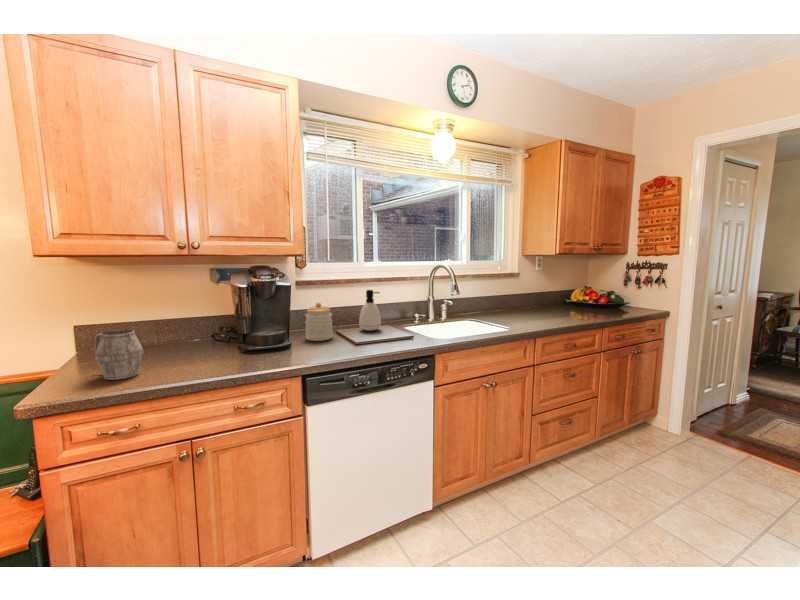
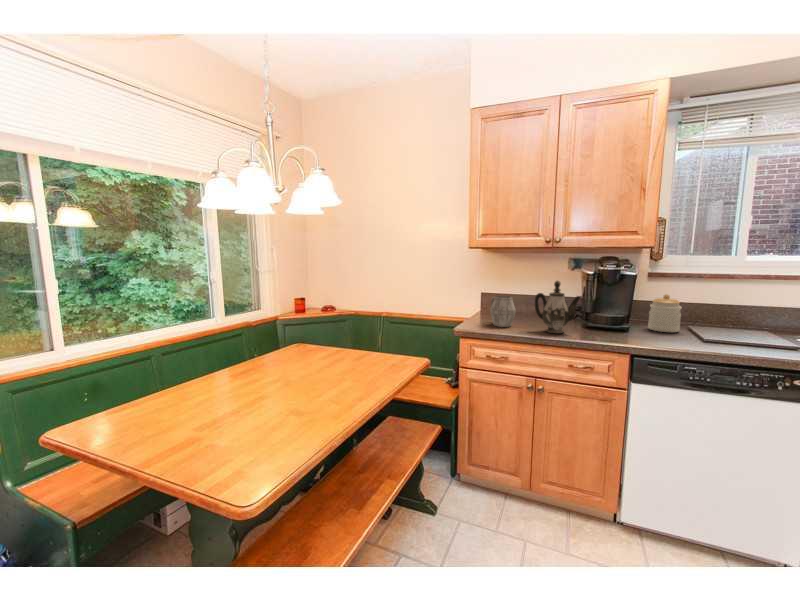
soap dispenser: present [359,290,381,331] -> none [720,287,756,334]
teapot: none [173,300,239,372] -> present [535,281,582,334]

